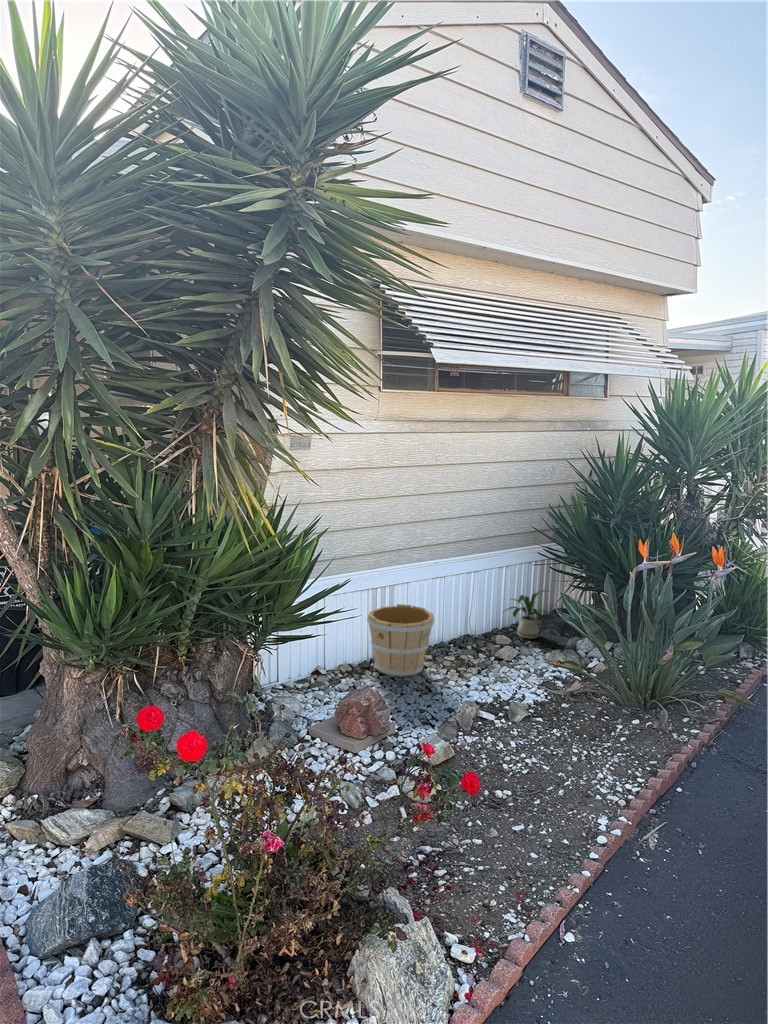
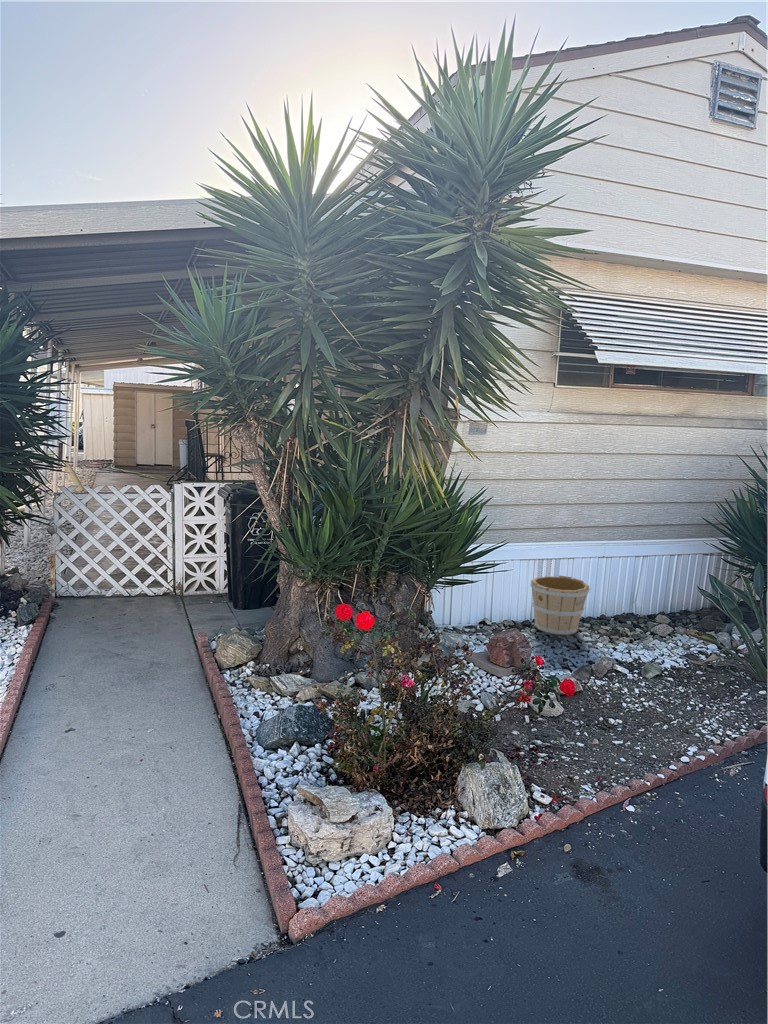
house plant: present [503,590,547,639] -> none [661,579,714,623]

